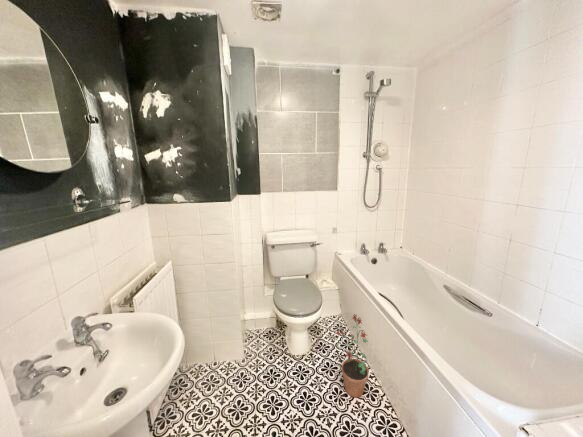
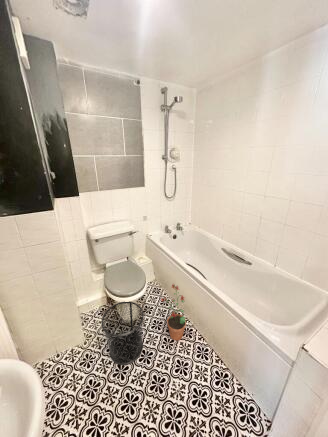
waste bin: none [260,322,310,402] -> present [101,301,144,365]

